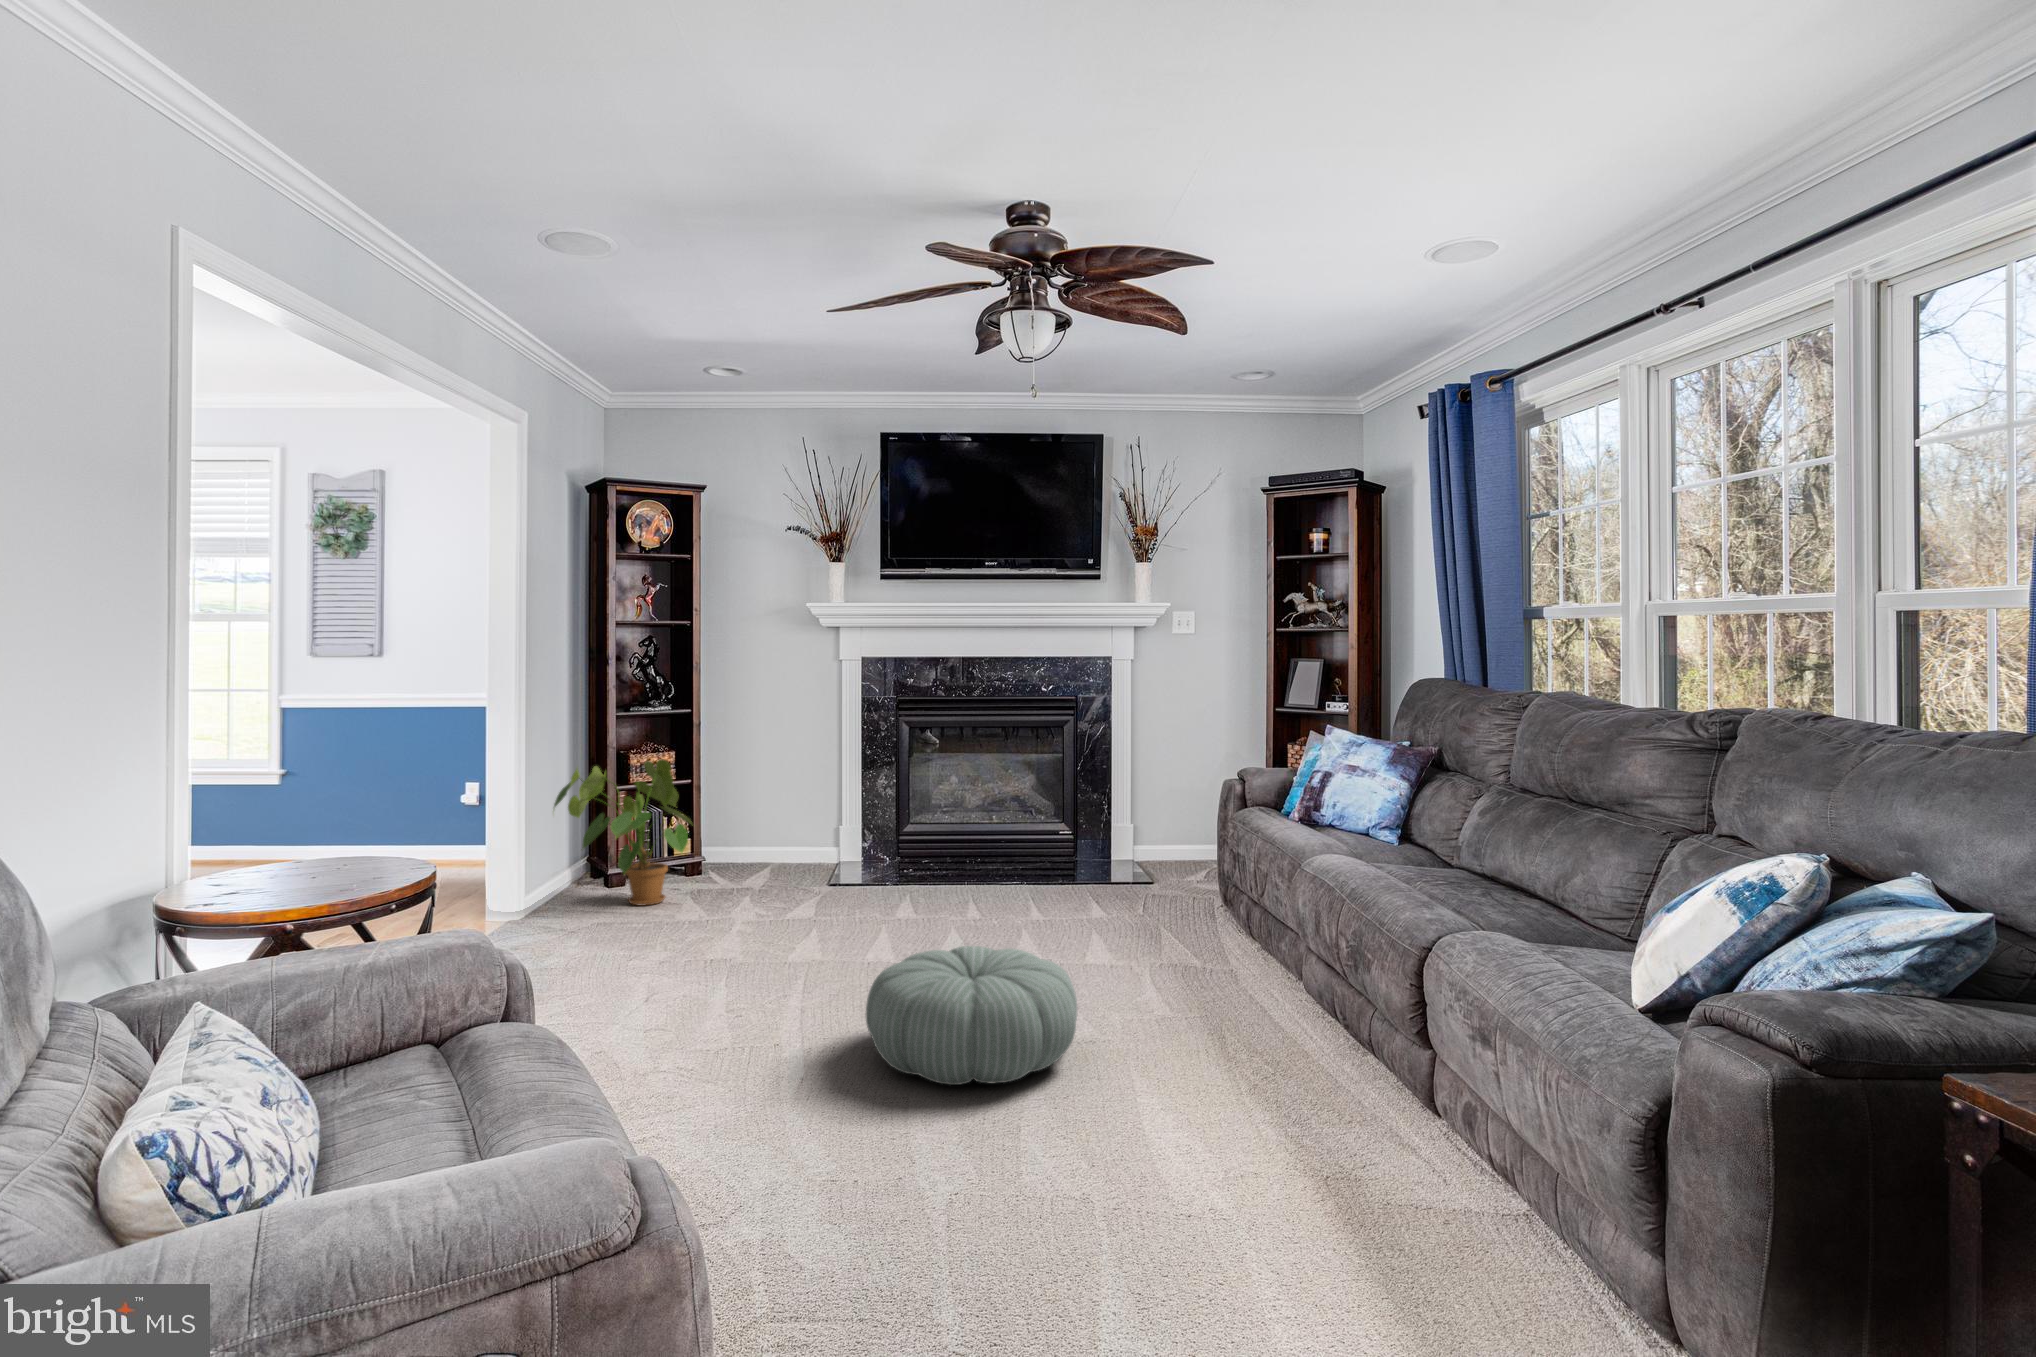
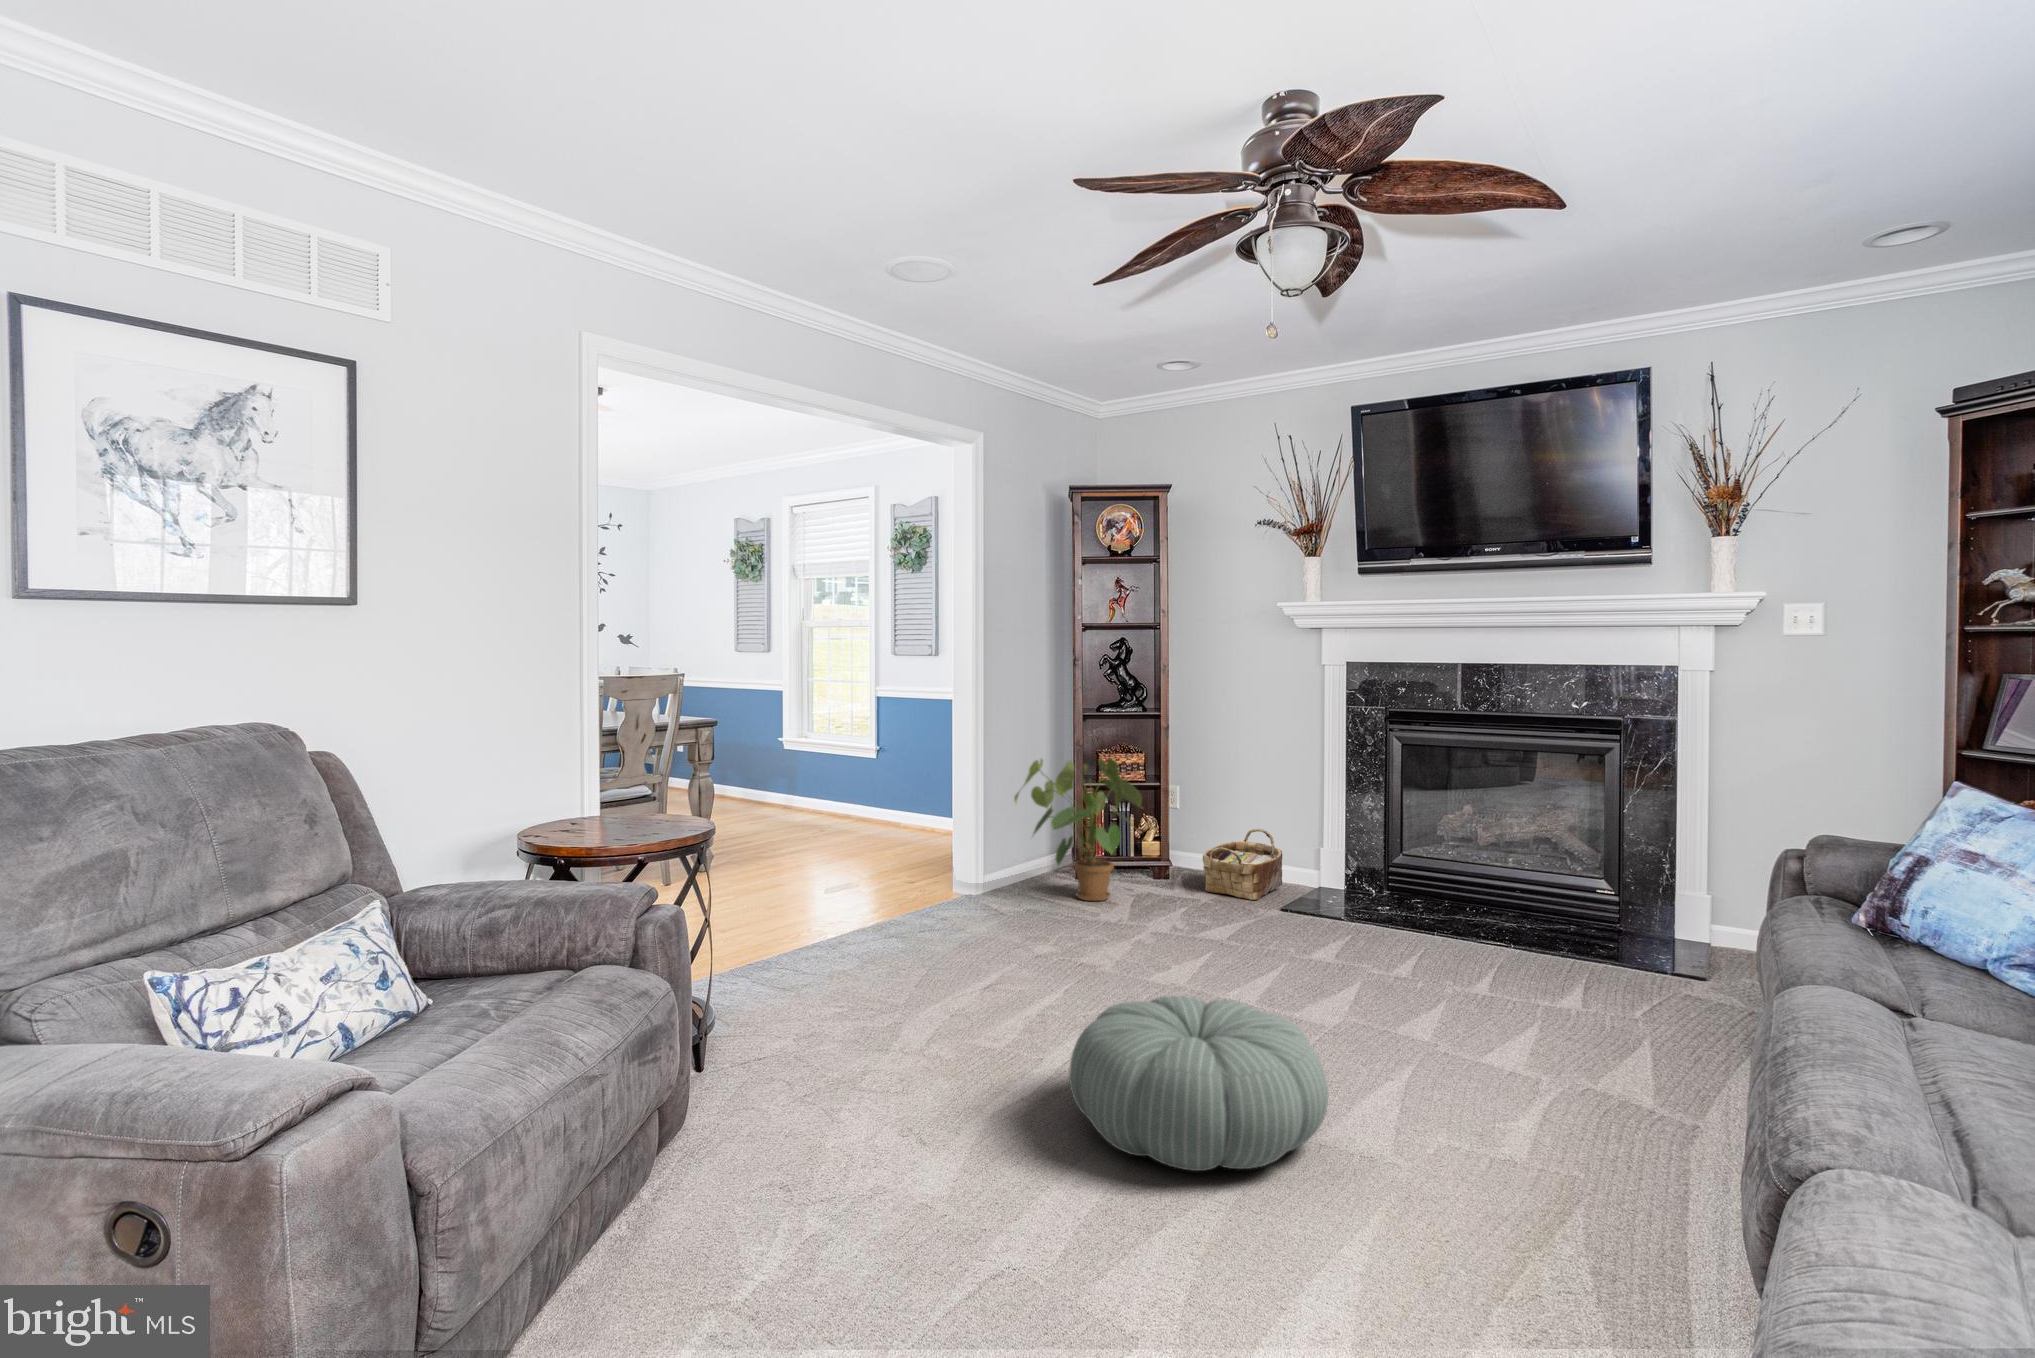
woven basket: none [741,814,811,880] -> present [1203,829,1282,900]

